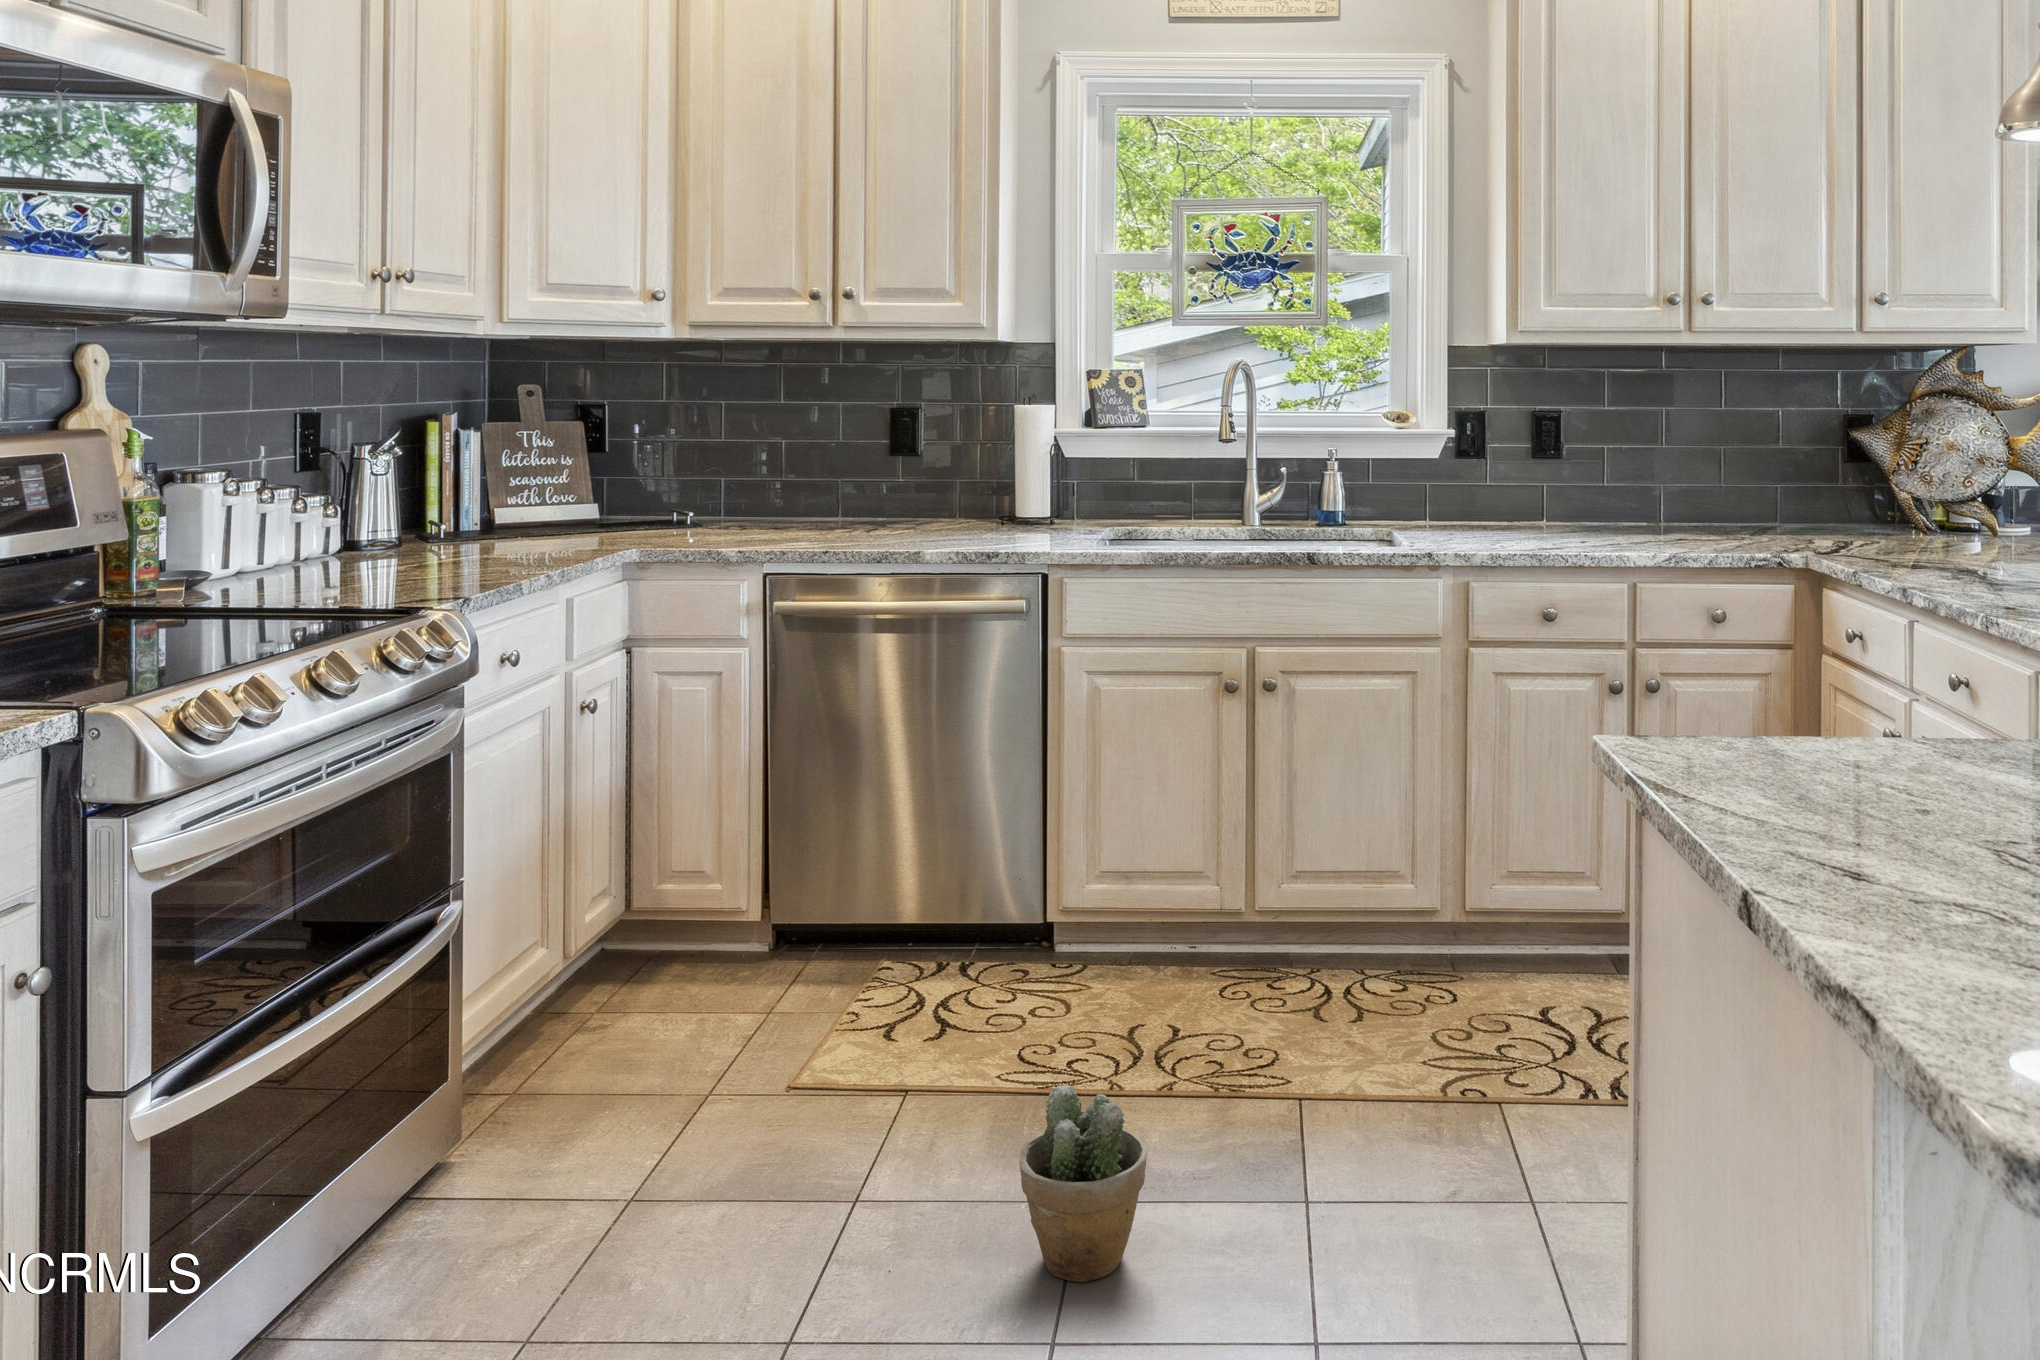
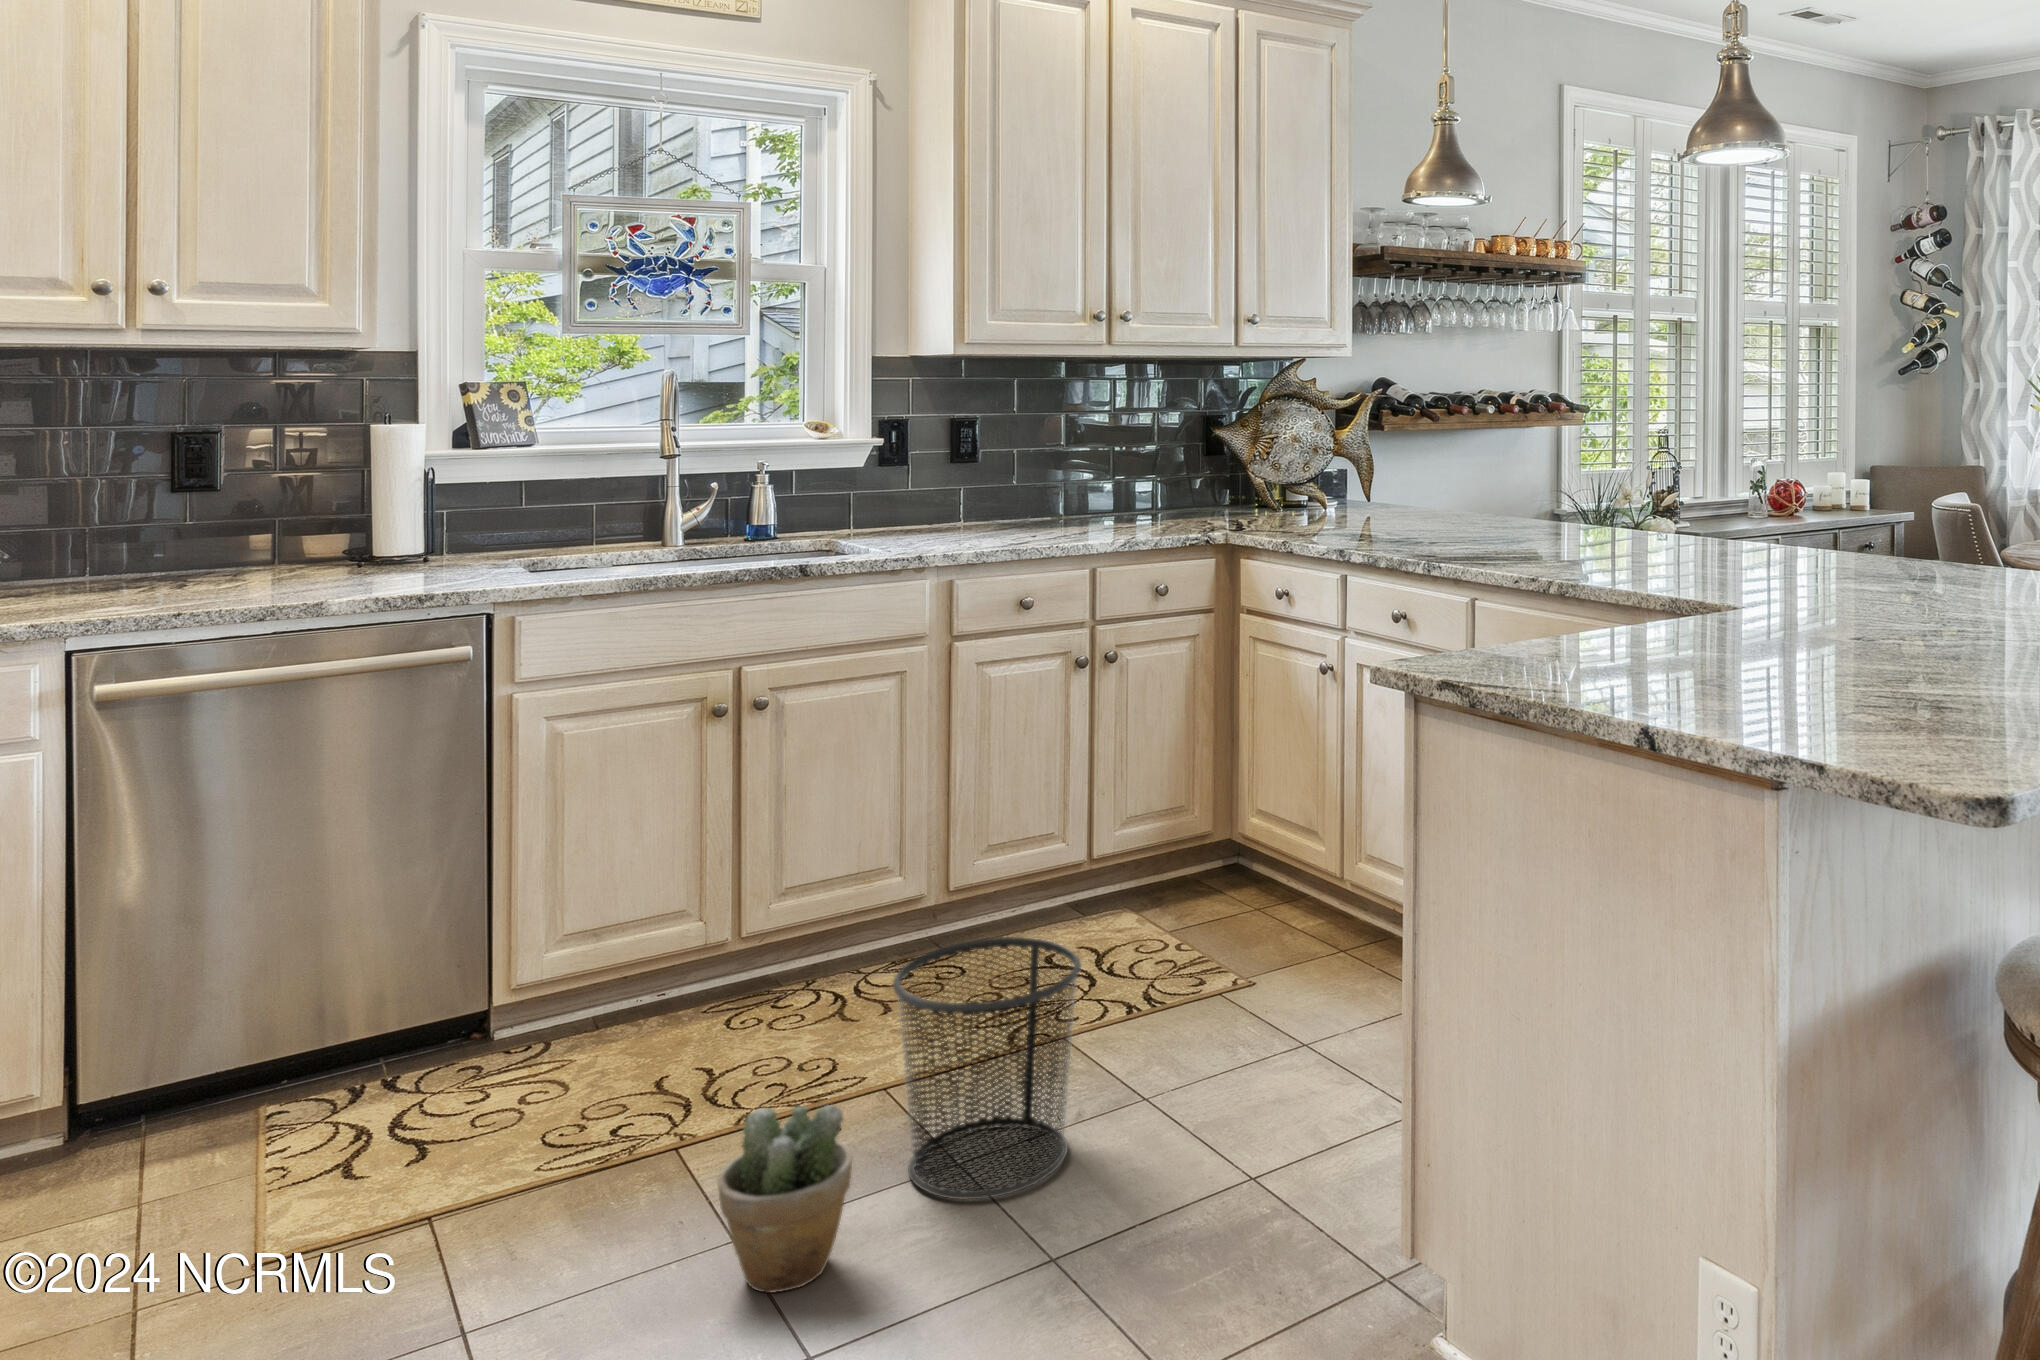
waste bin: none [1231,967,1432,1263] -> present [893,937,1081,1199]

